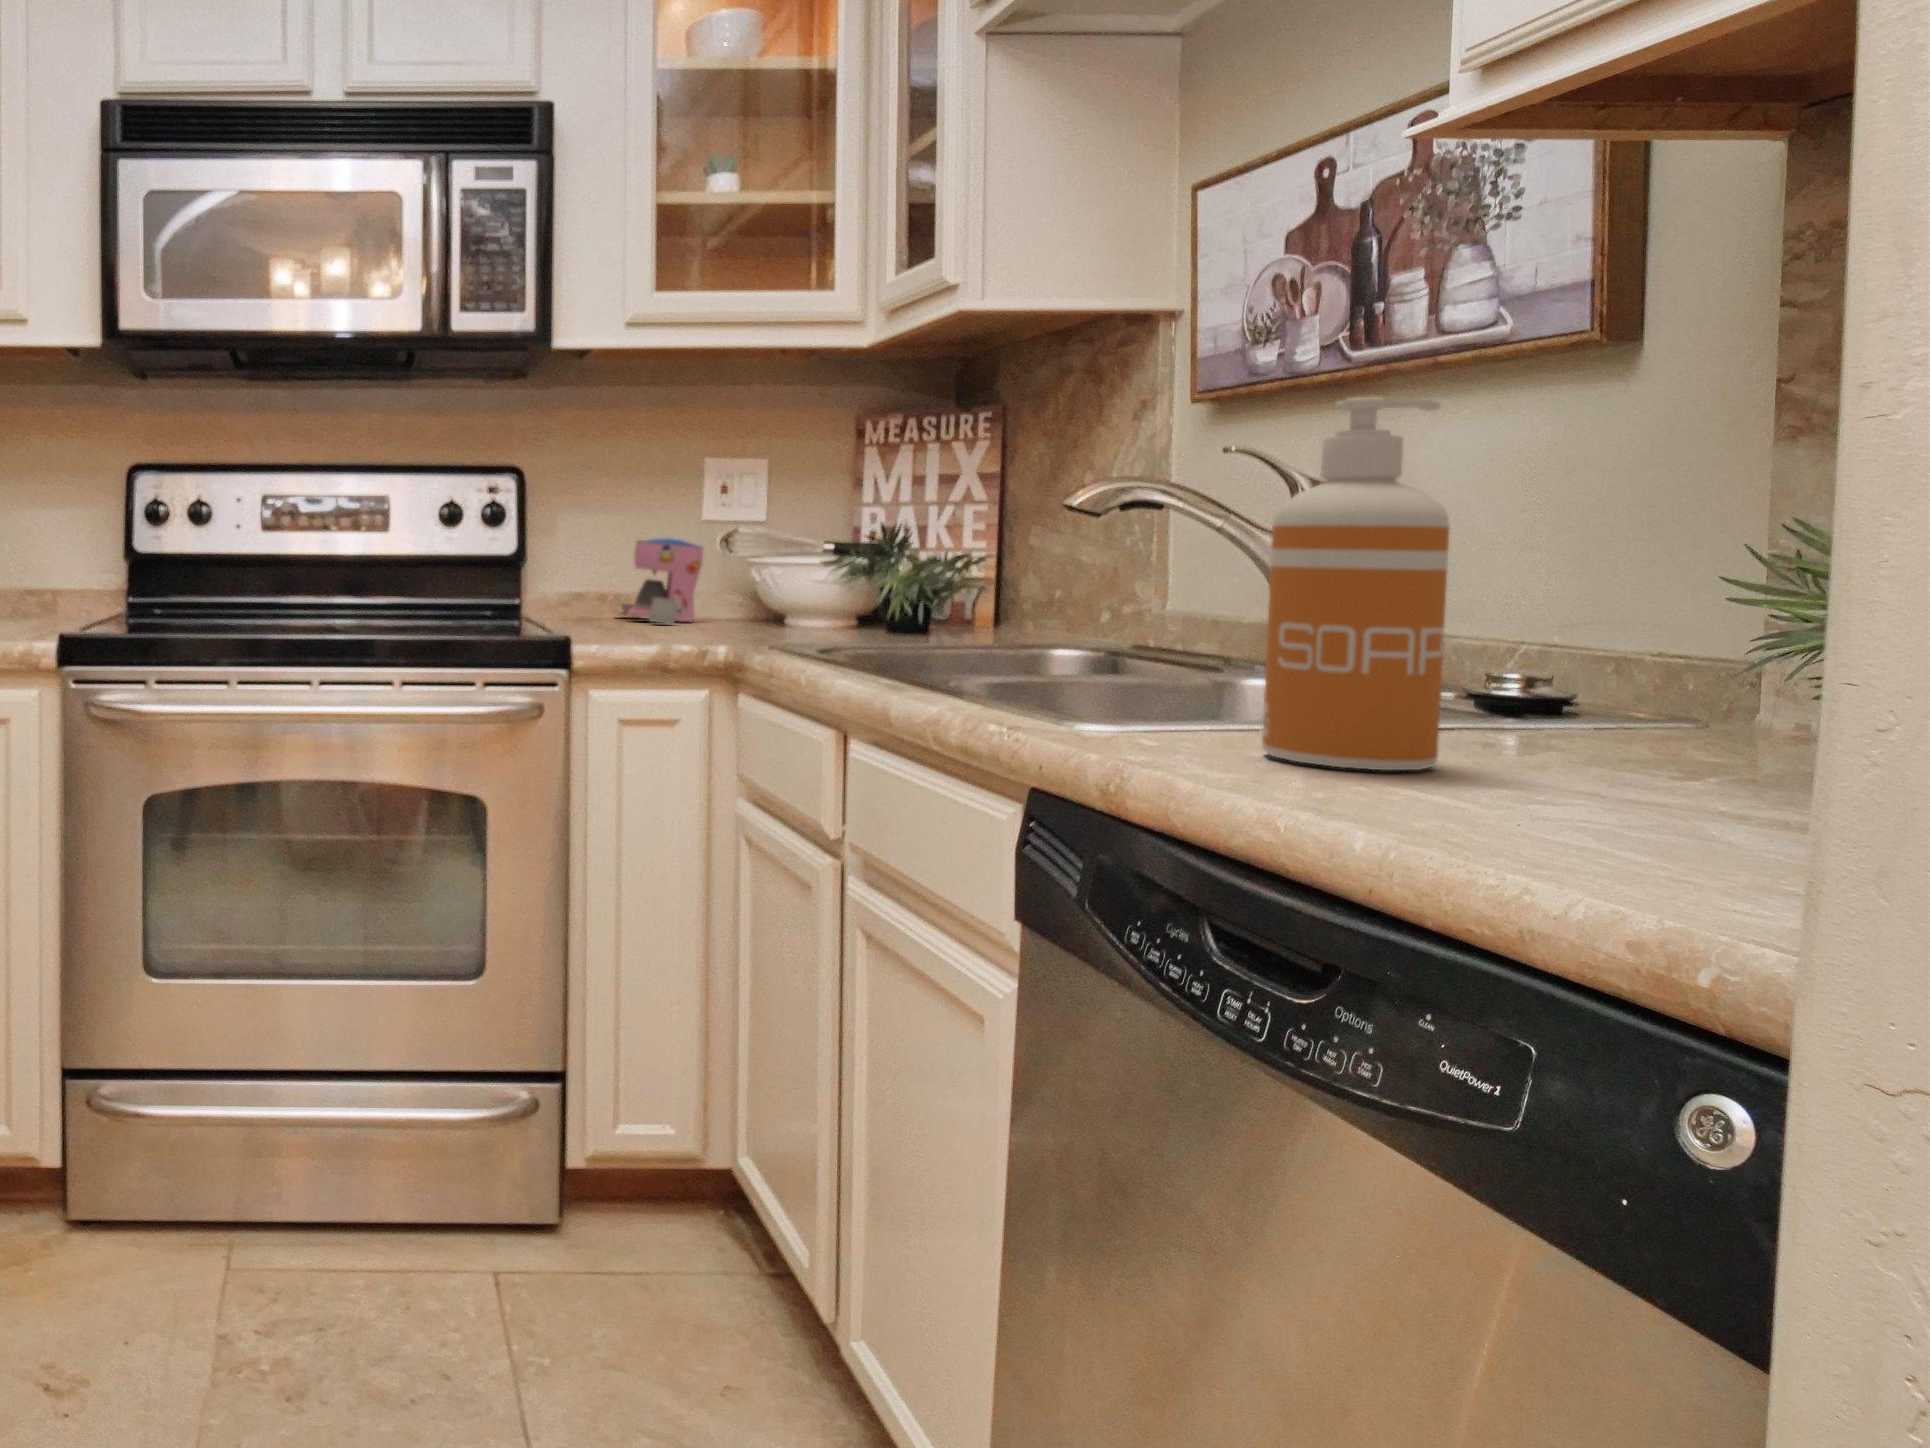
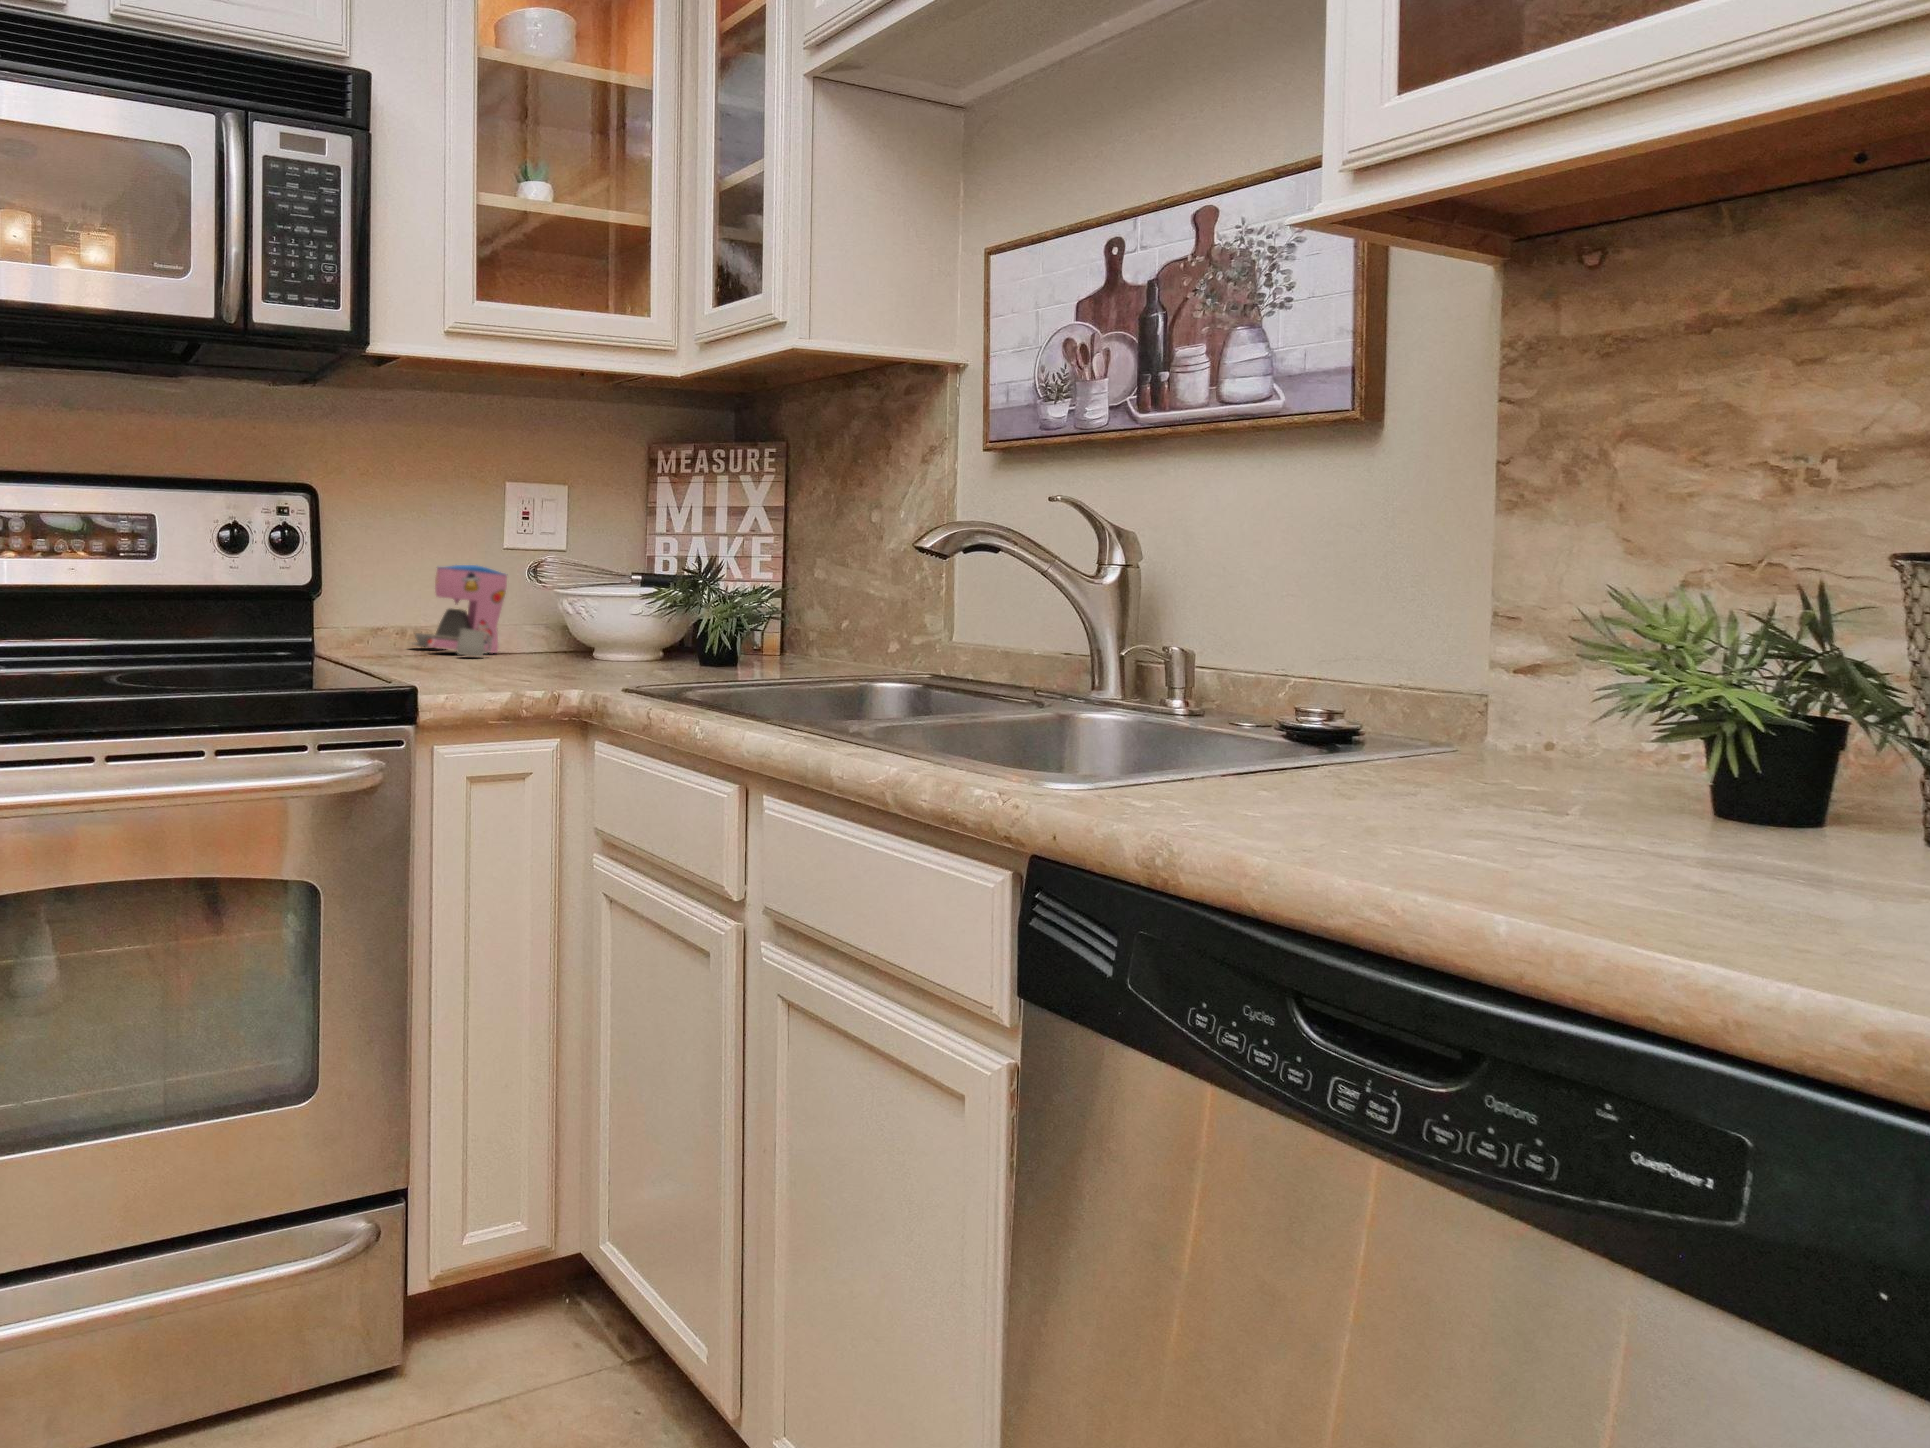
soap dispenser: present [1262,397,1450,770] -> none [1251,464,1414,825]

